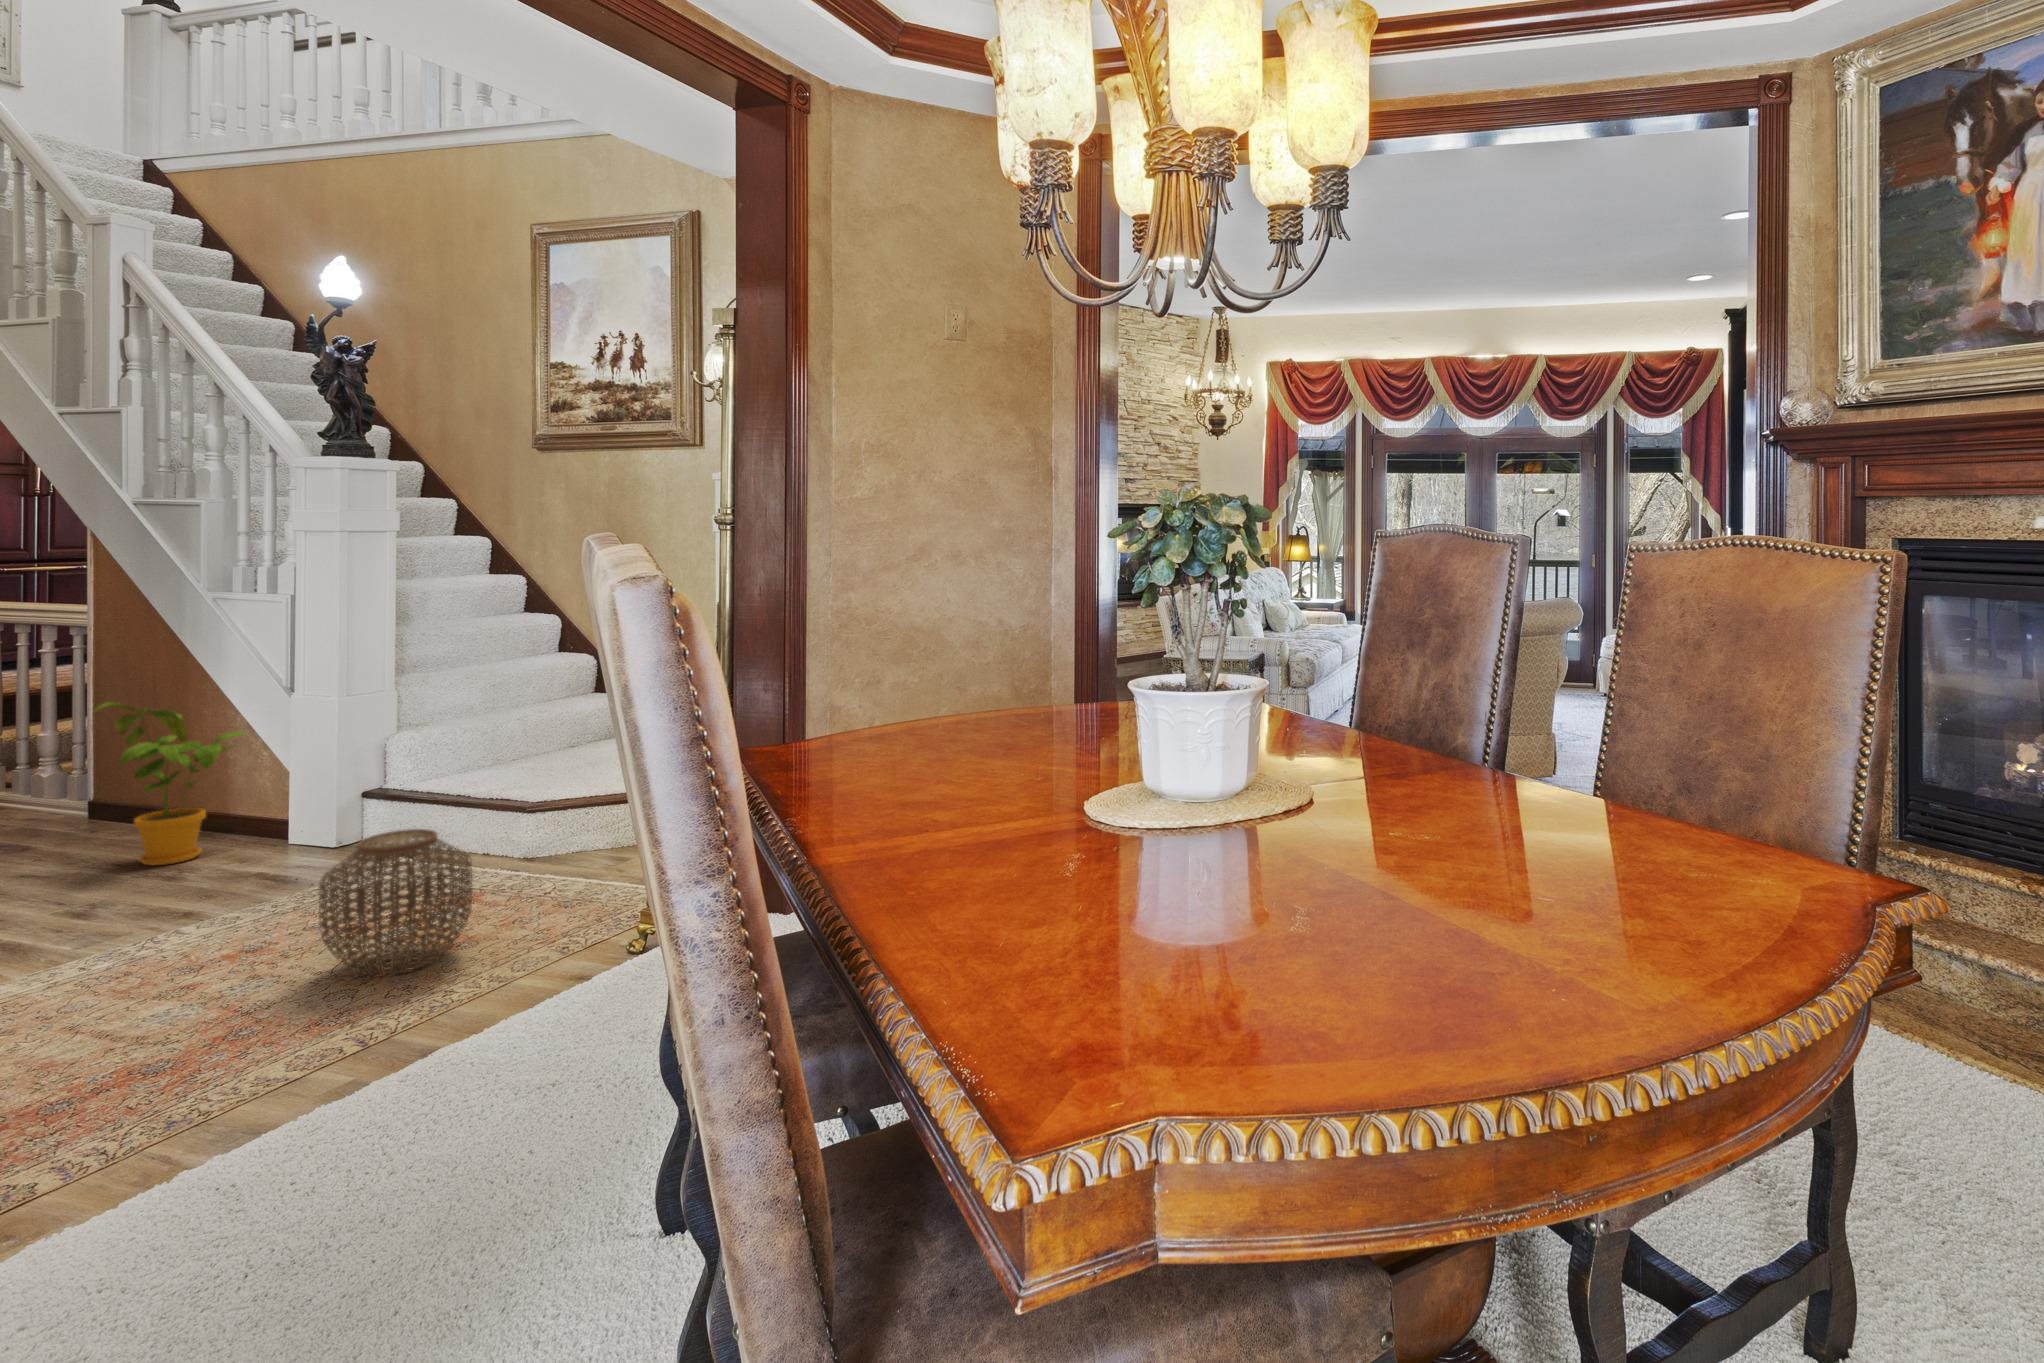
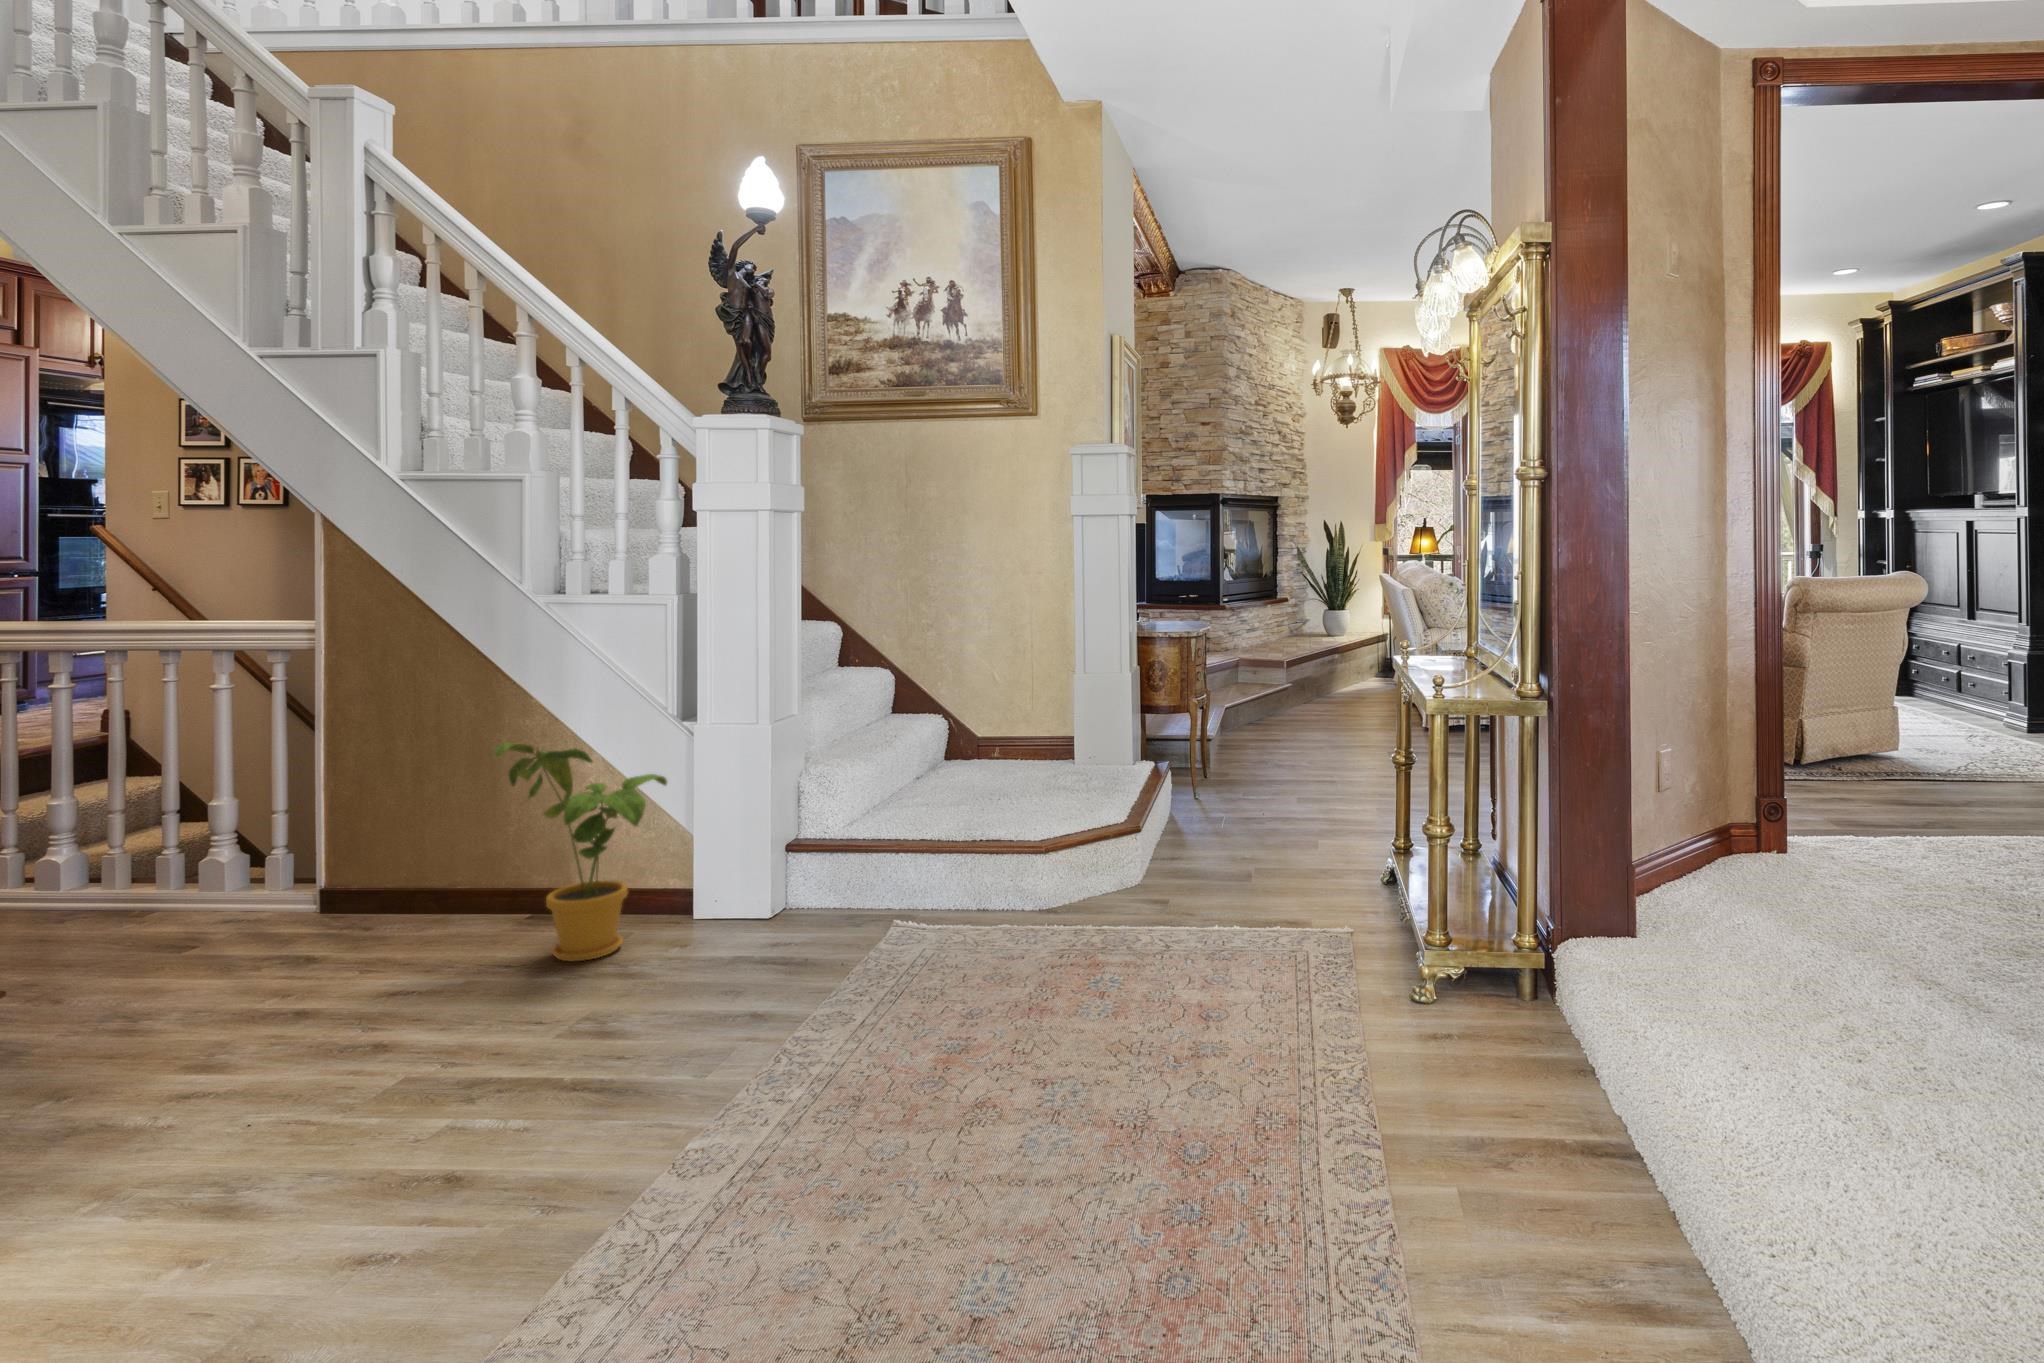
woven basket: present [319,829,472,976] -> none [1115,868,1274,1062]

